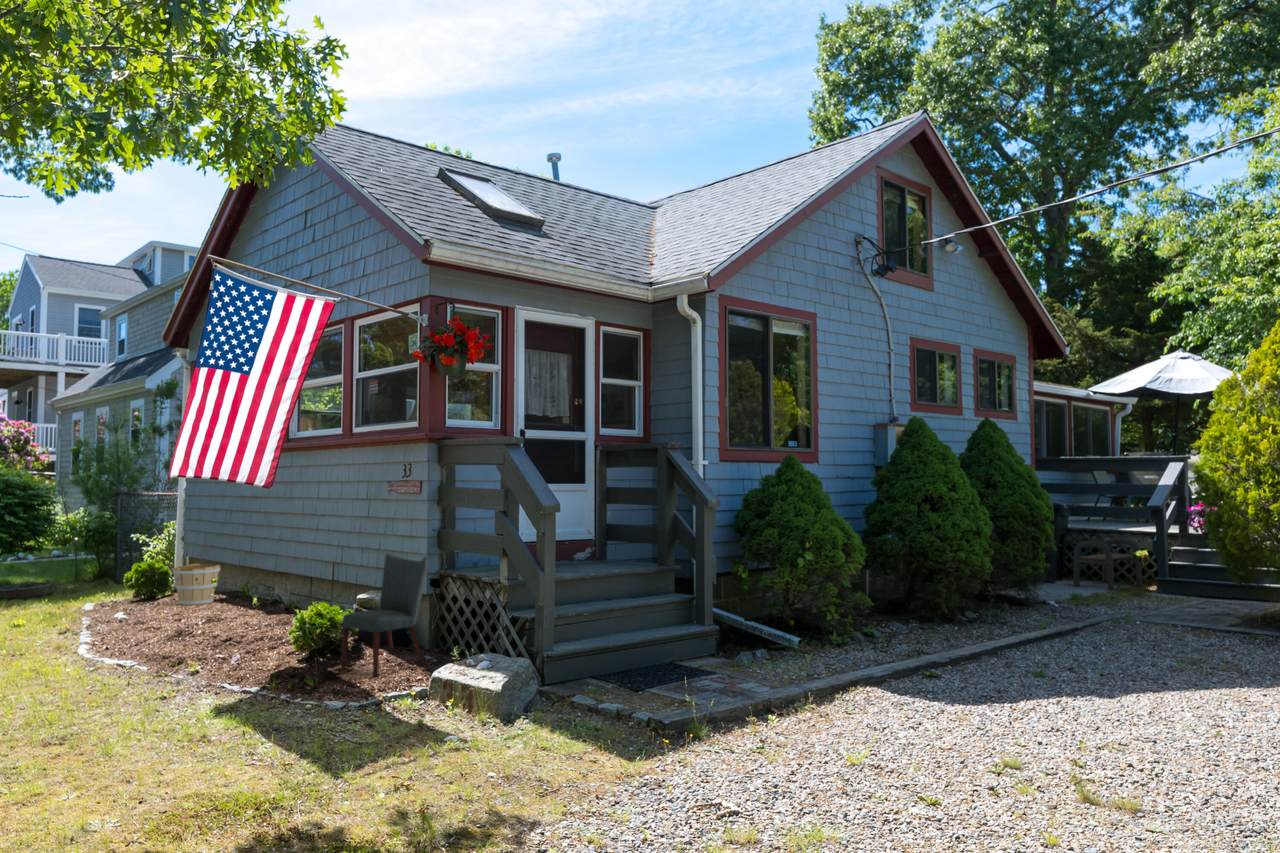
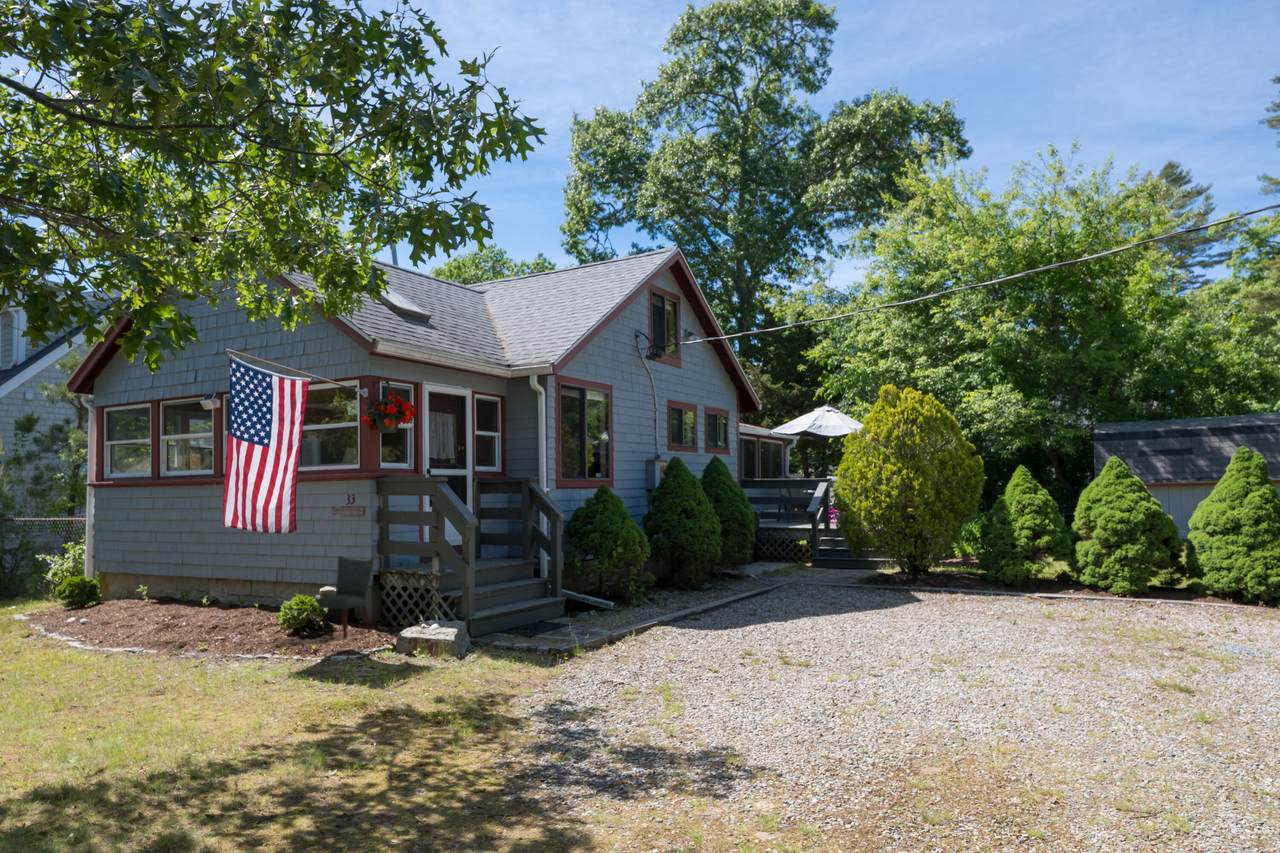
bench: present [1074,538,1142,590] -> none [763,533,804,567]
wooden bucket: present [173,564,220,605] -> none [97,571,139,605]

